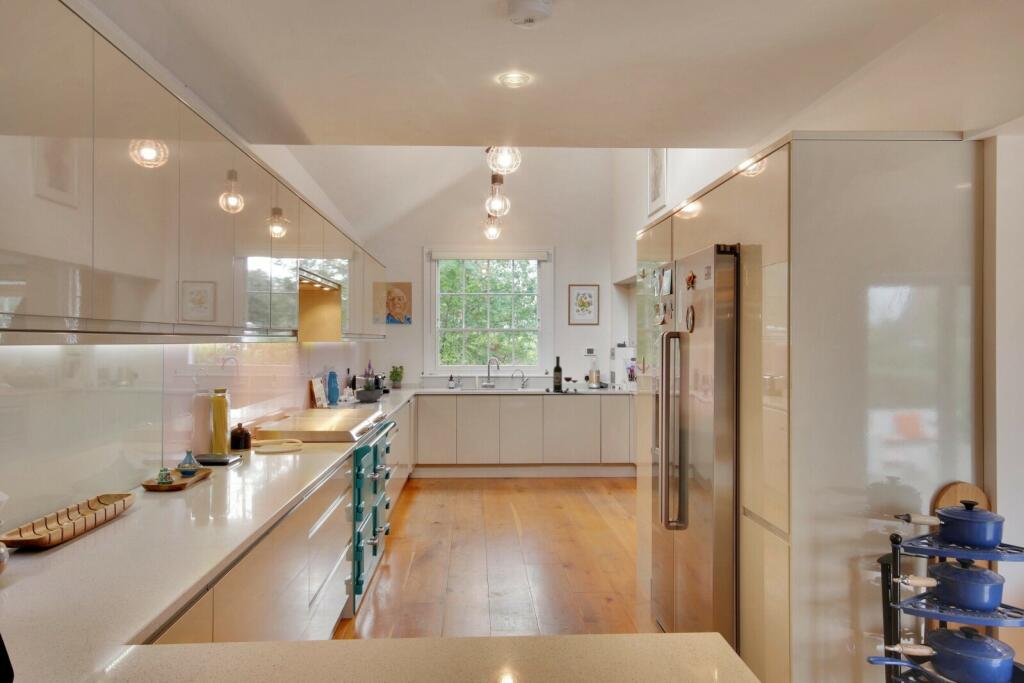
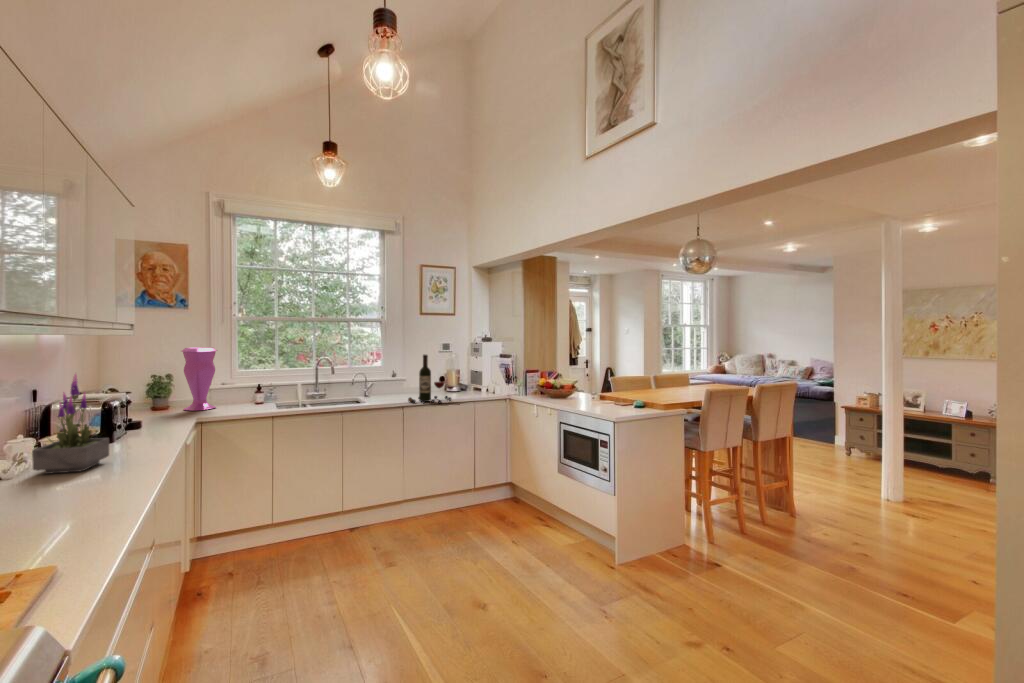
vase: none [408,349,428,389] -> present [182,347,217,411]

